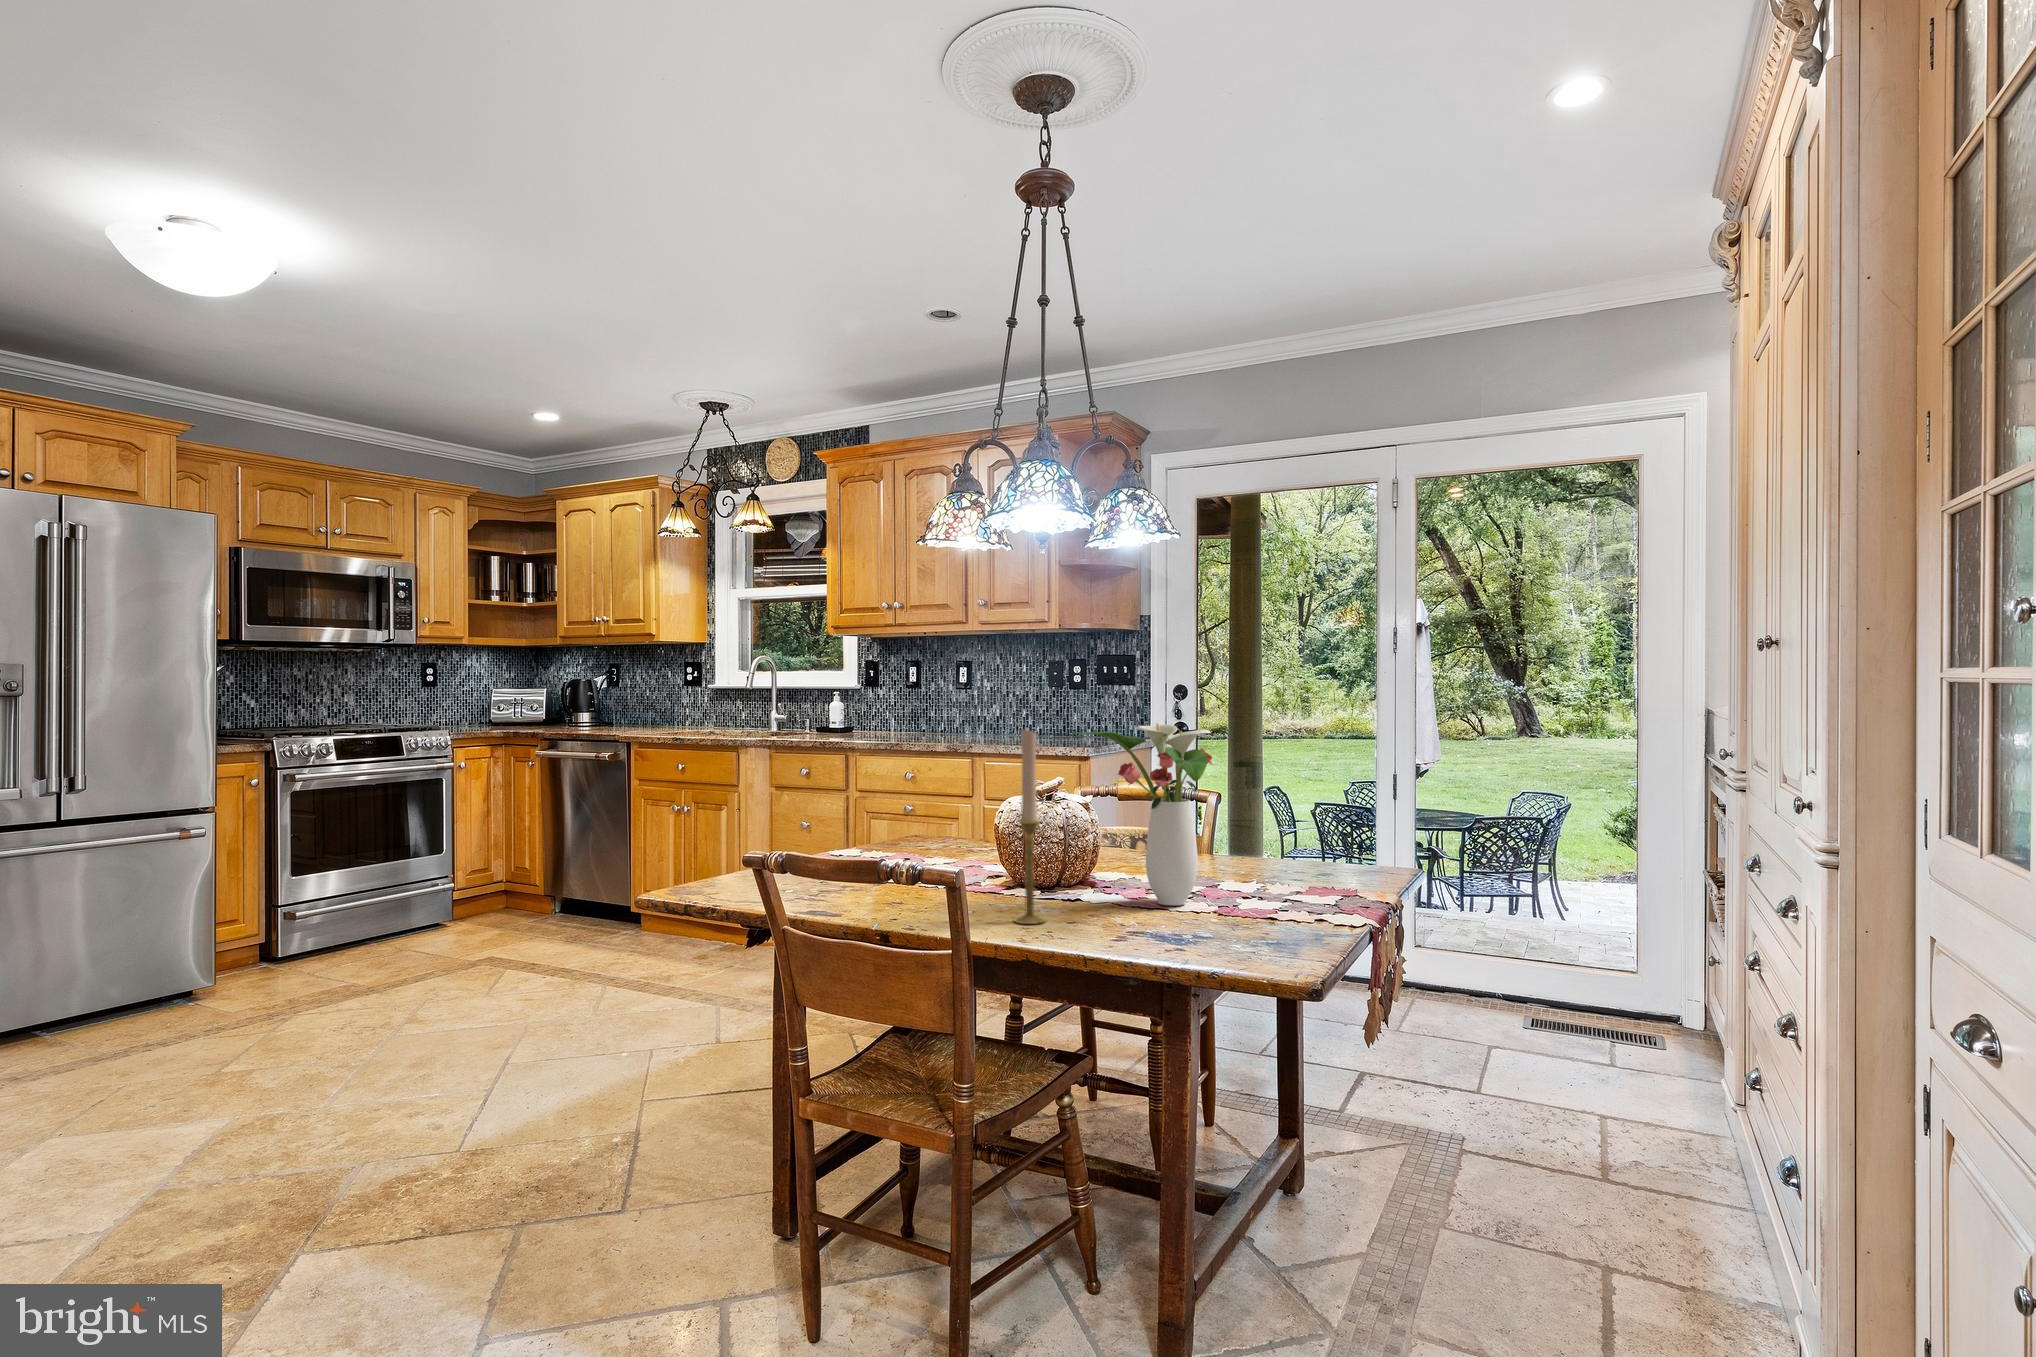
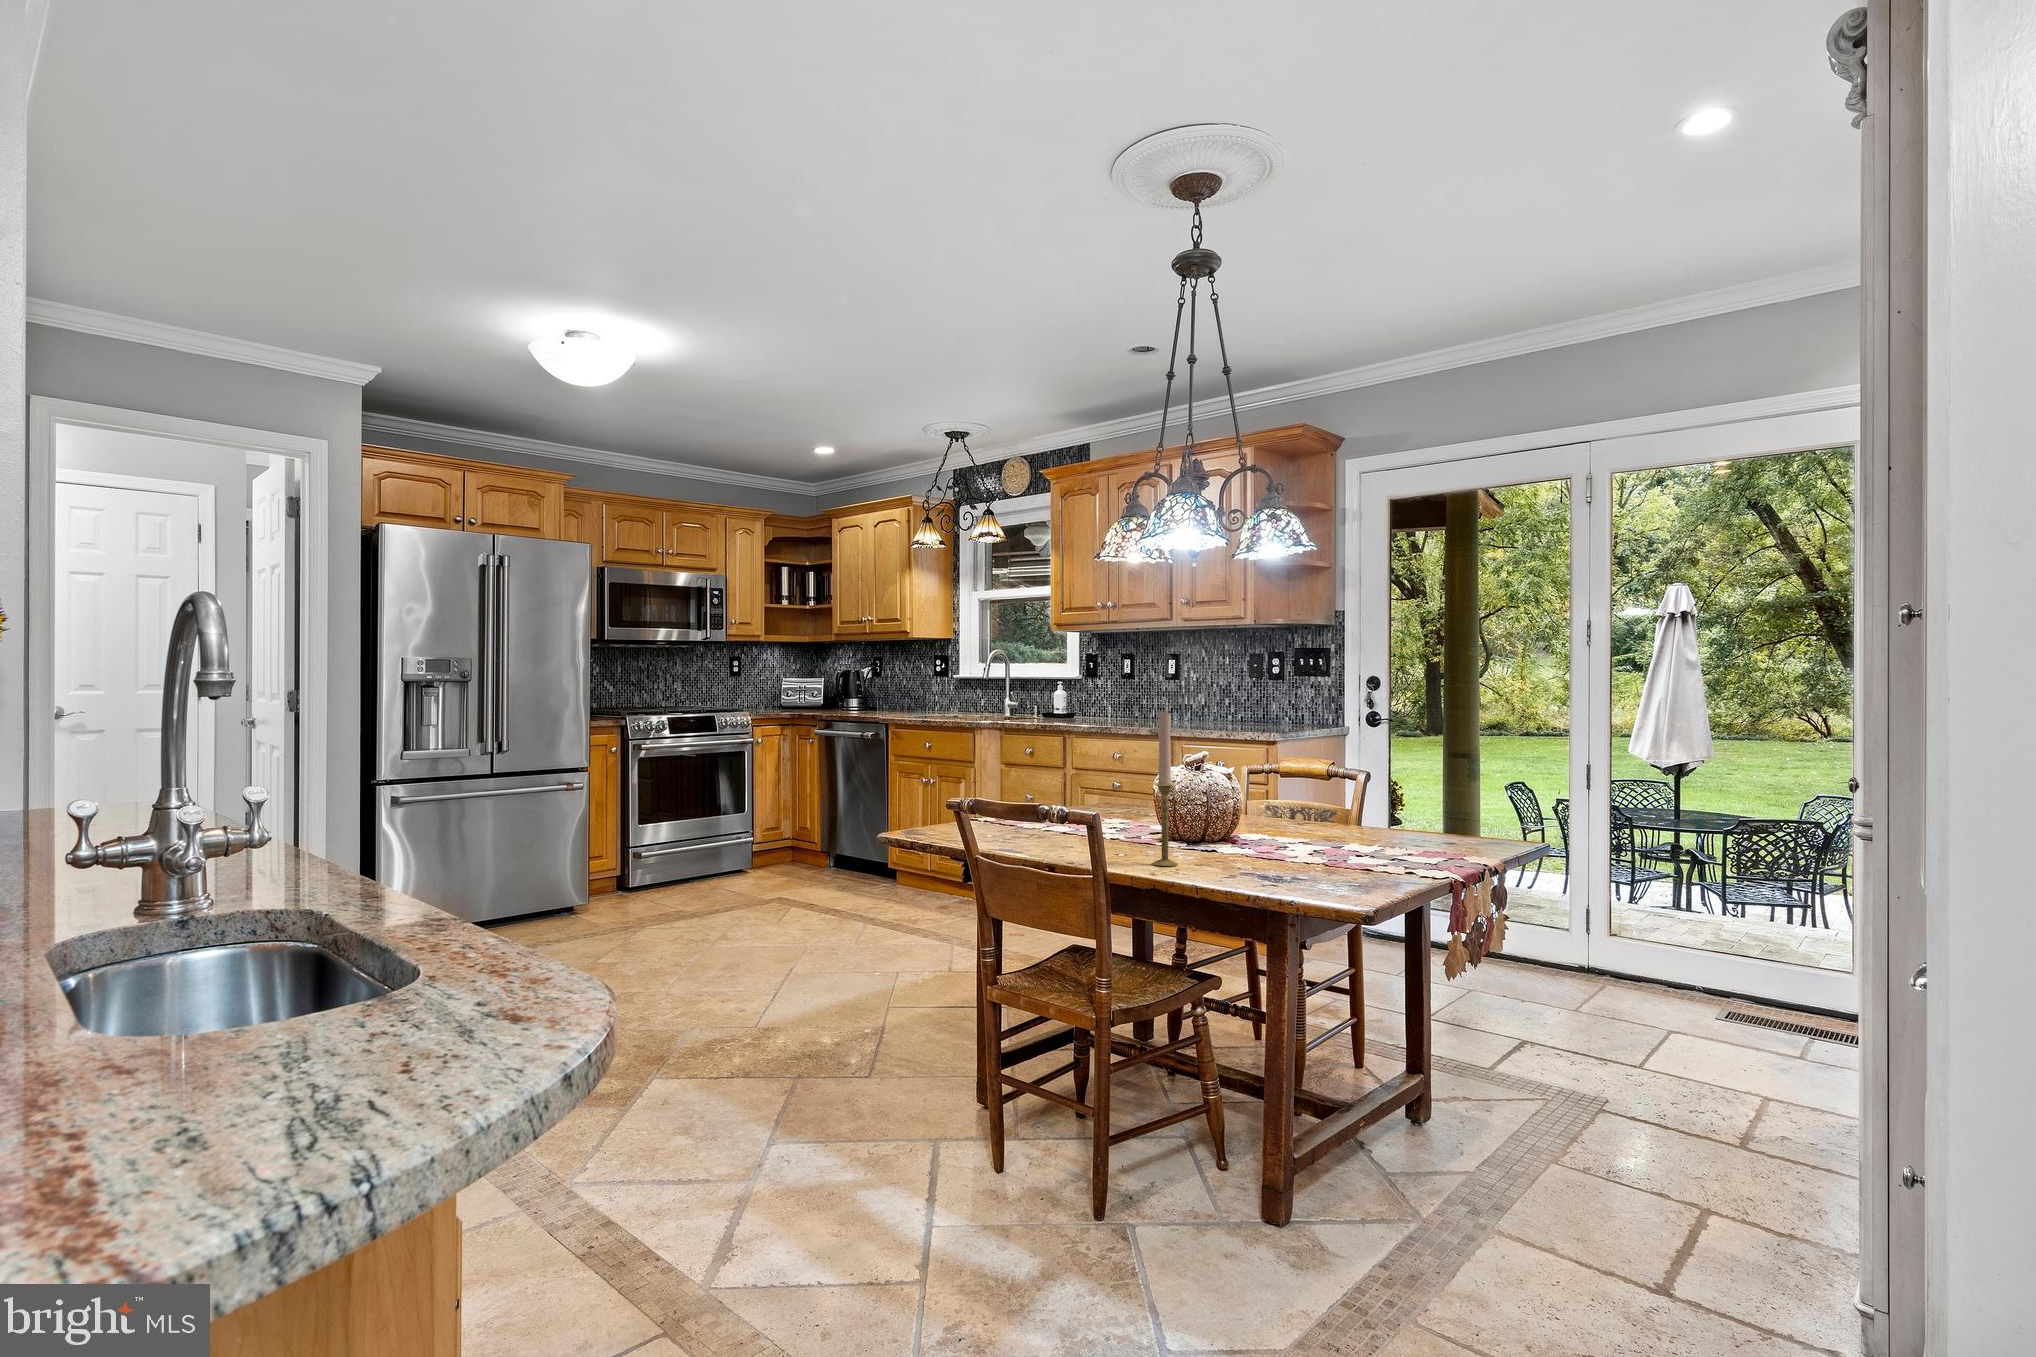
flower arrangement: present [1074,723,1212,906] -> none [1208,708,1326,859]

